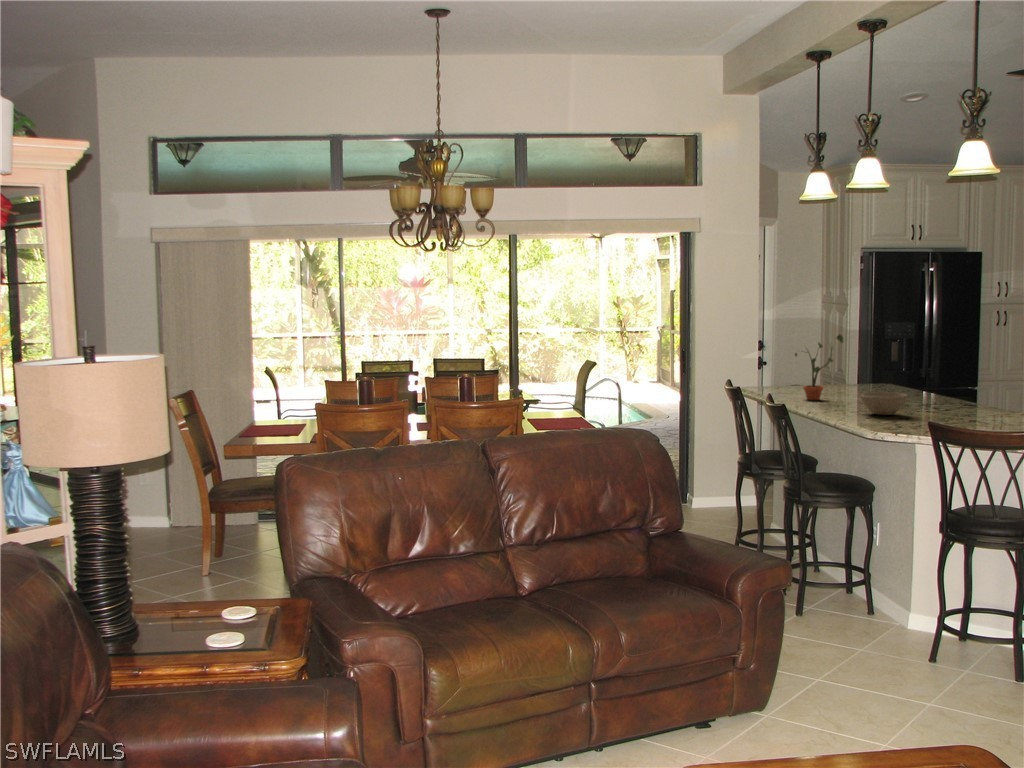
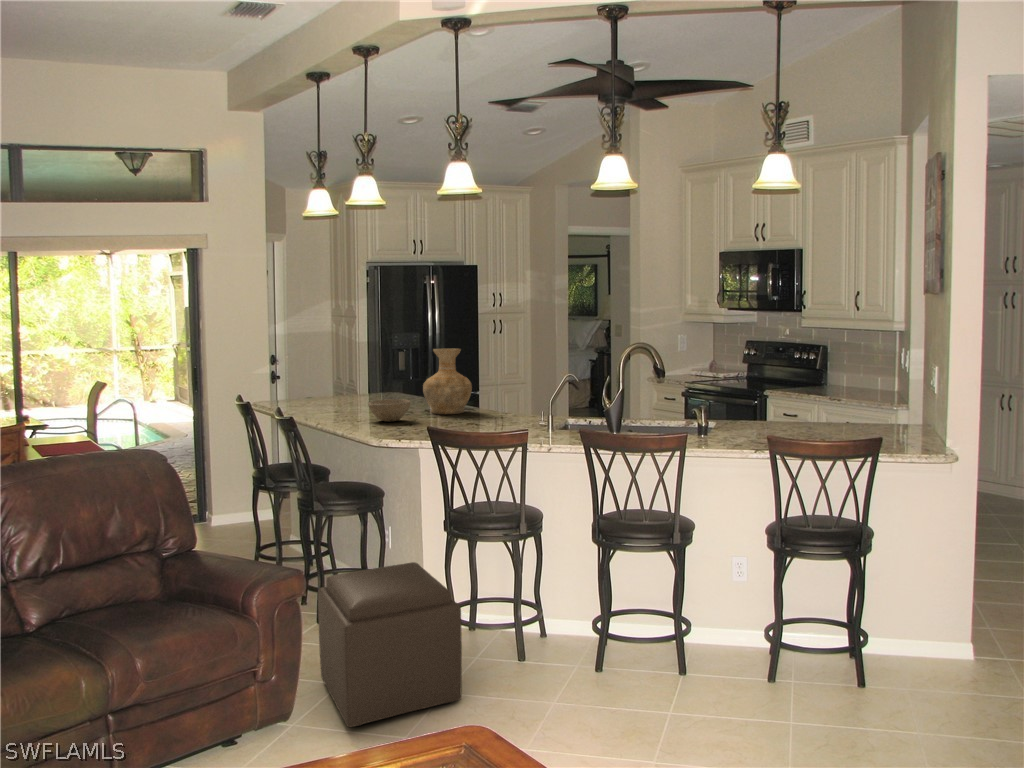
potted plant: present [795,335,843,400] -> none [305,347,352,411]
vase: none [923,339,982,411] -> present [423,349,472,414]
ottoman: none [804,557,951,698] -> present [318,562,462,727]

